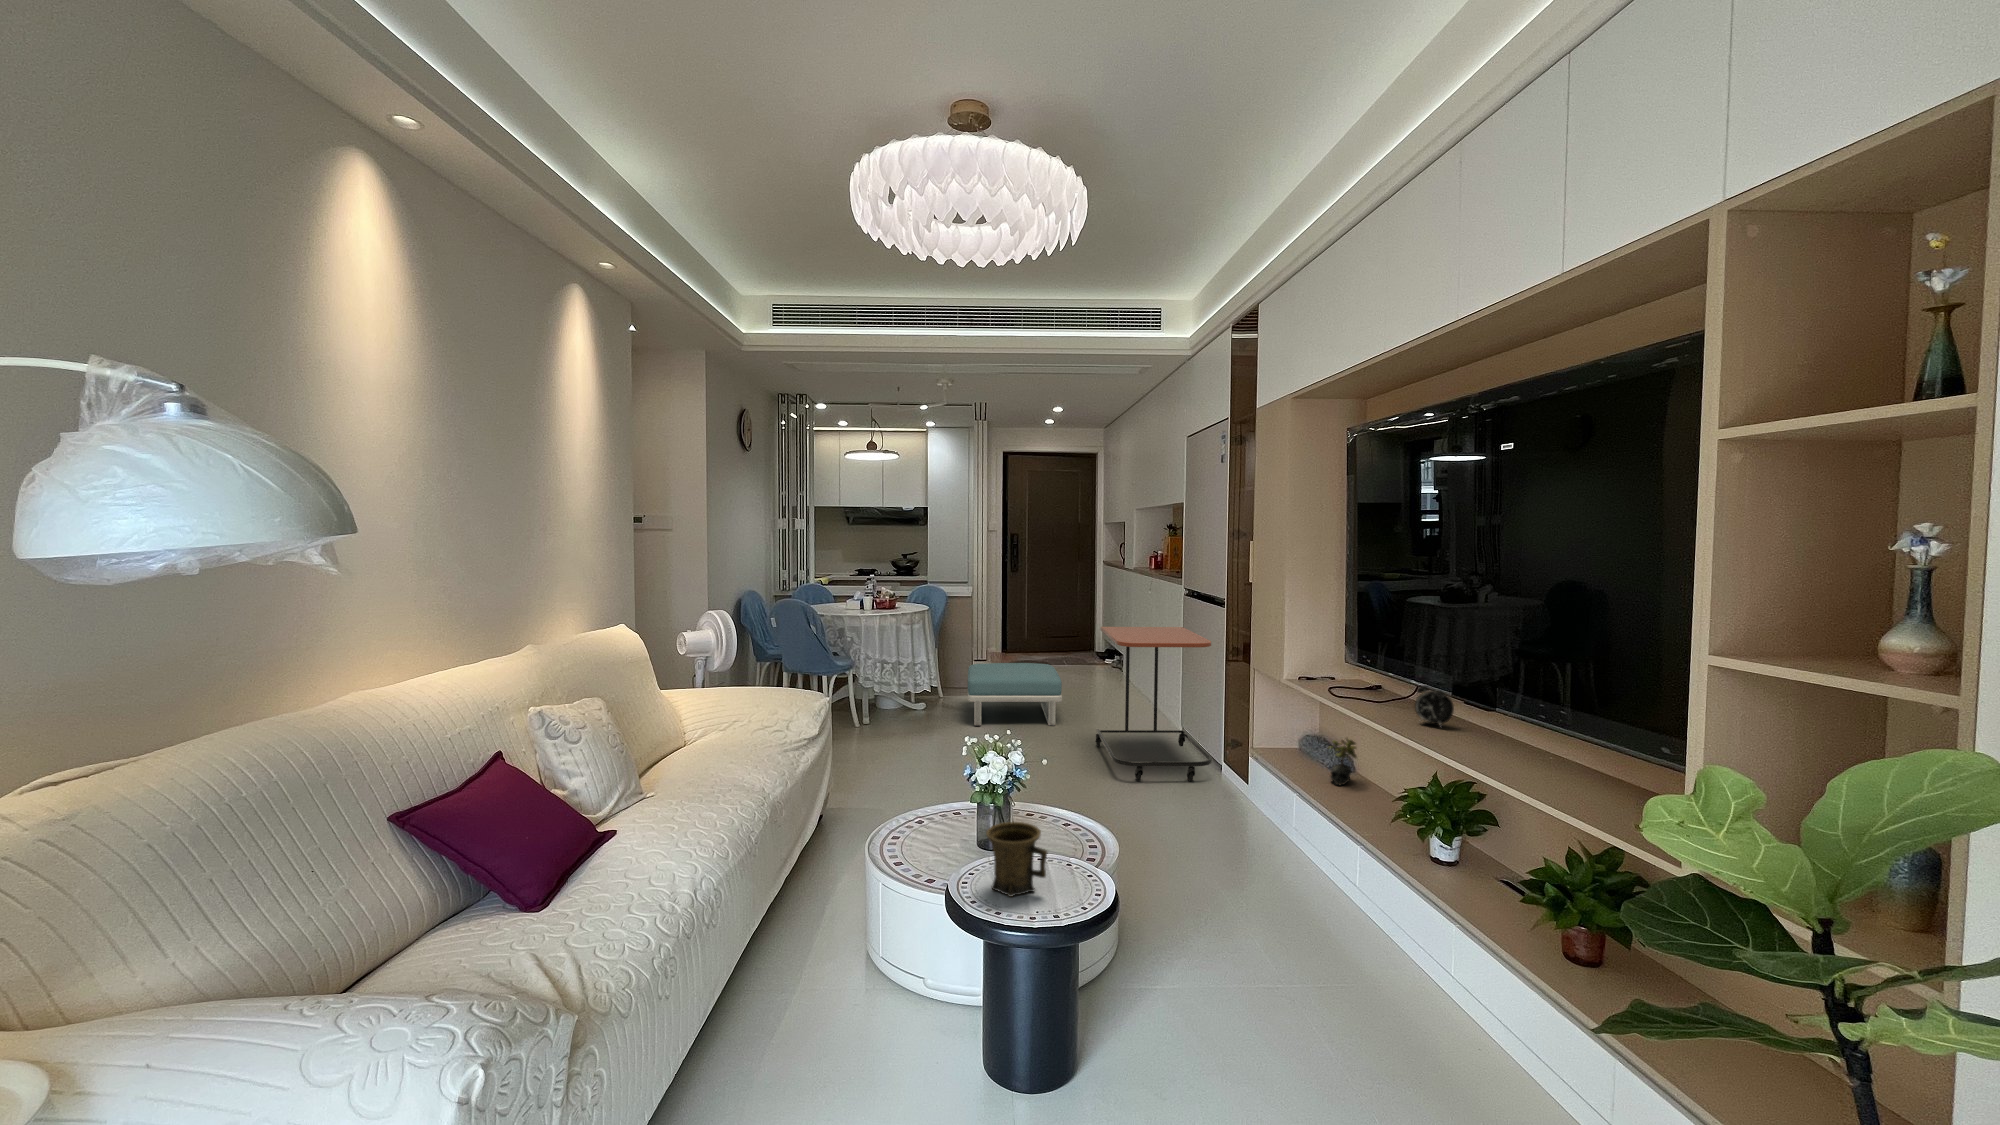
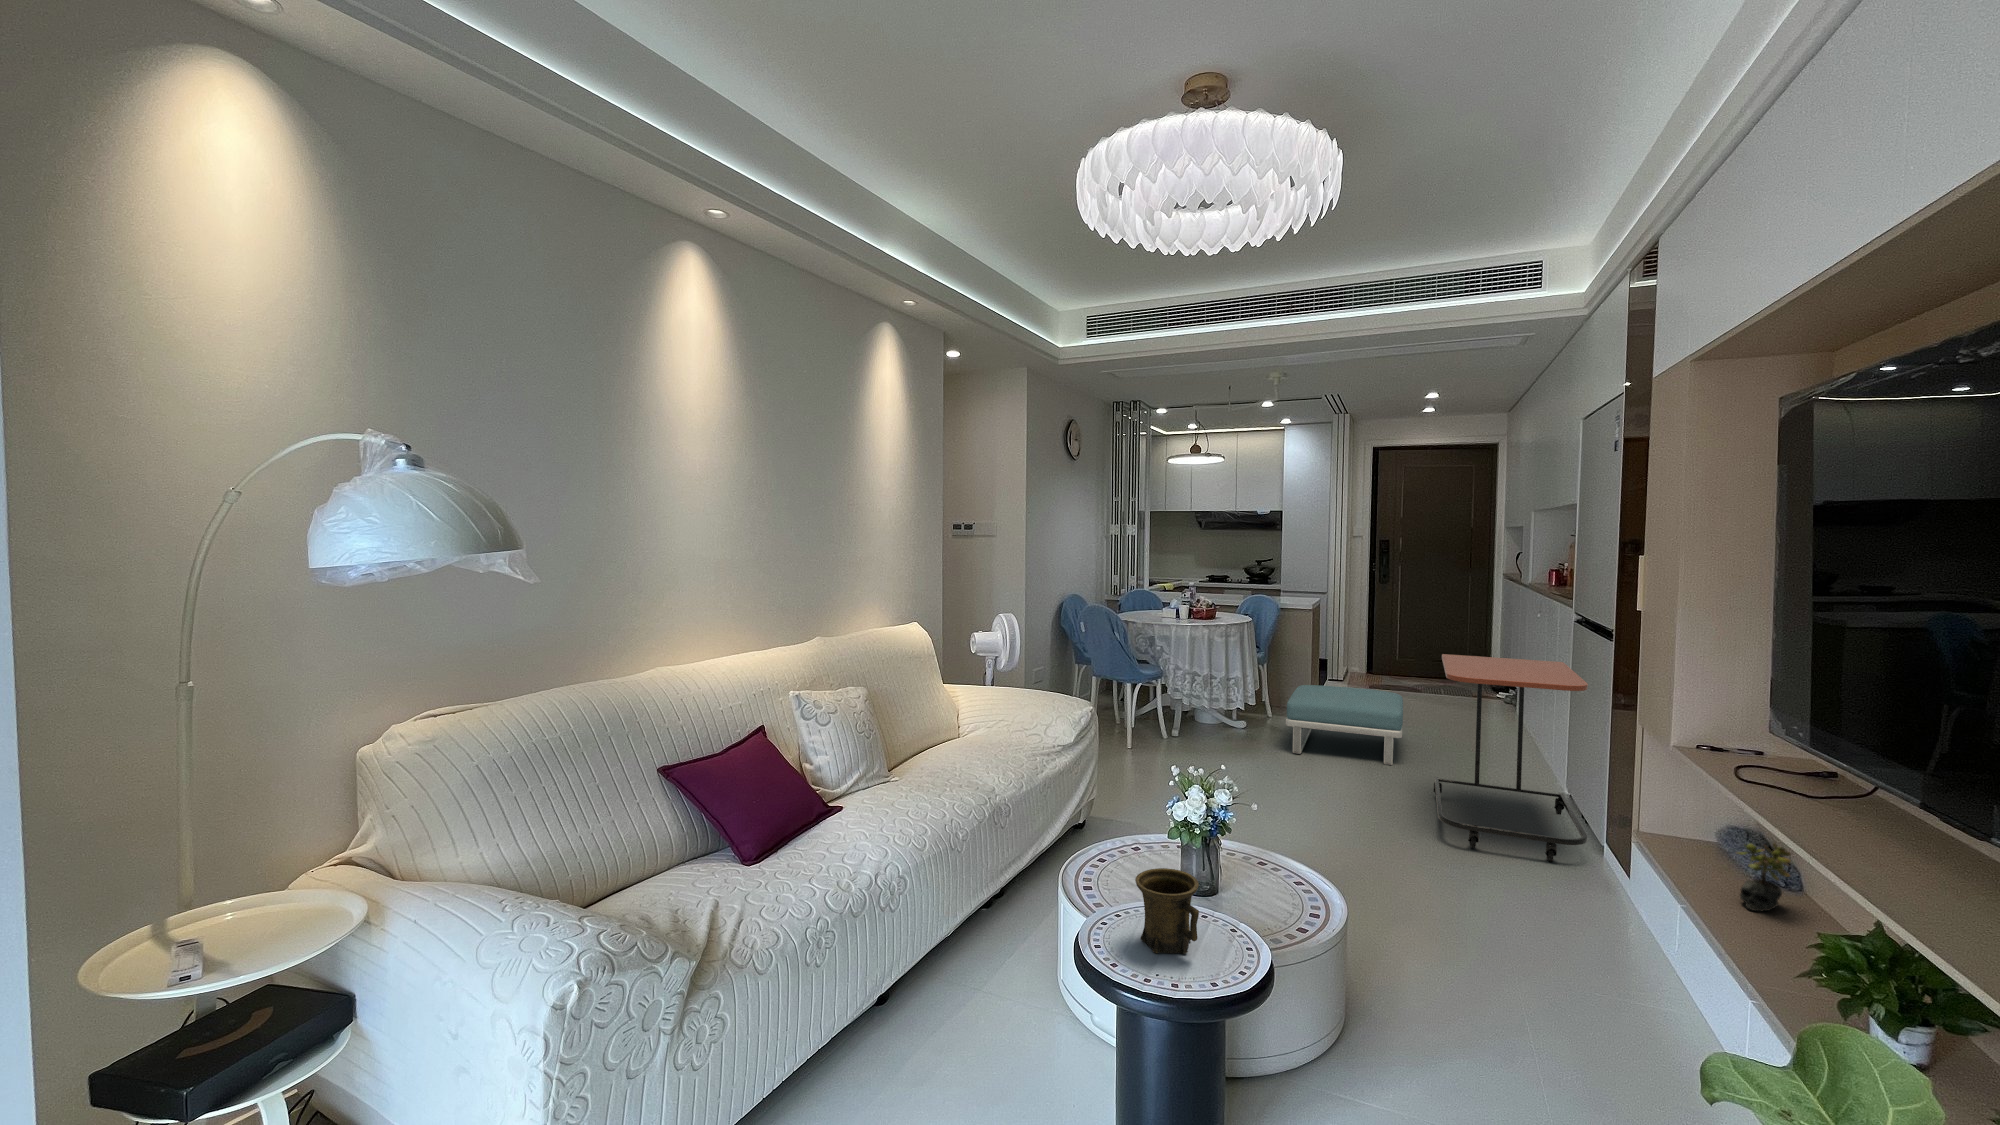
alarm clock: present [1415,684,1454,725] -> none [1858,778,1939,856]

